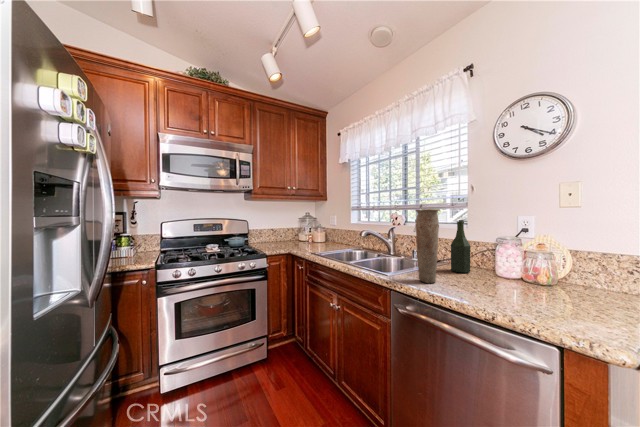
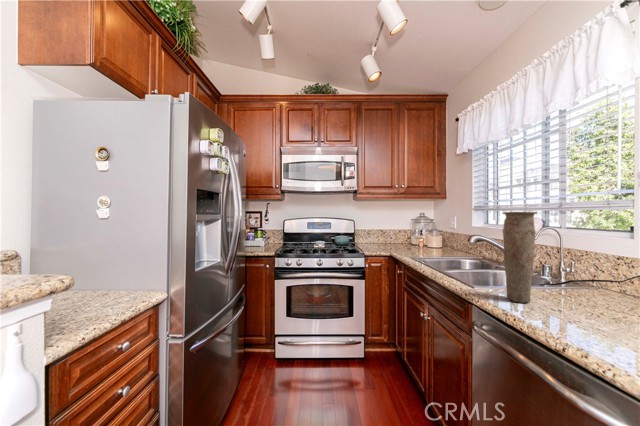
bottle: present [451,221,470,273] -> none [578,229,614,301]

